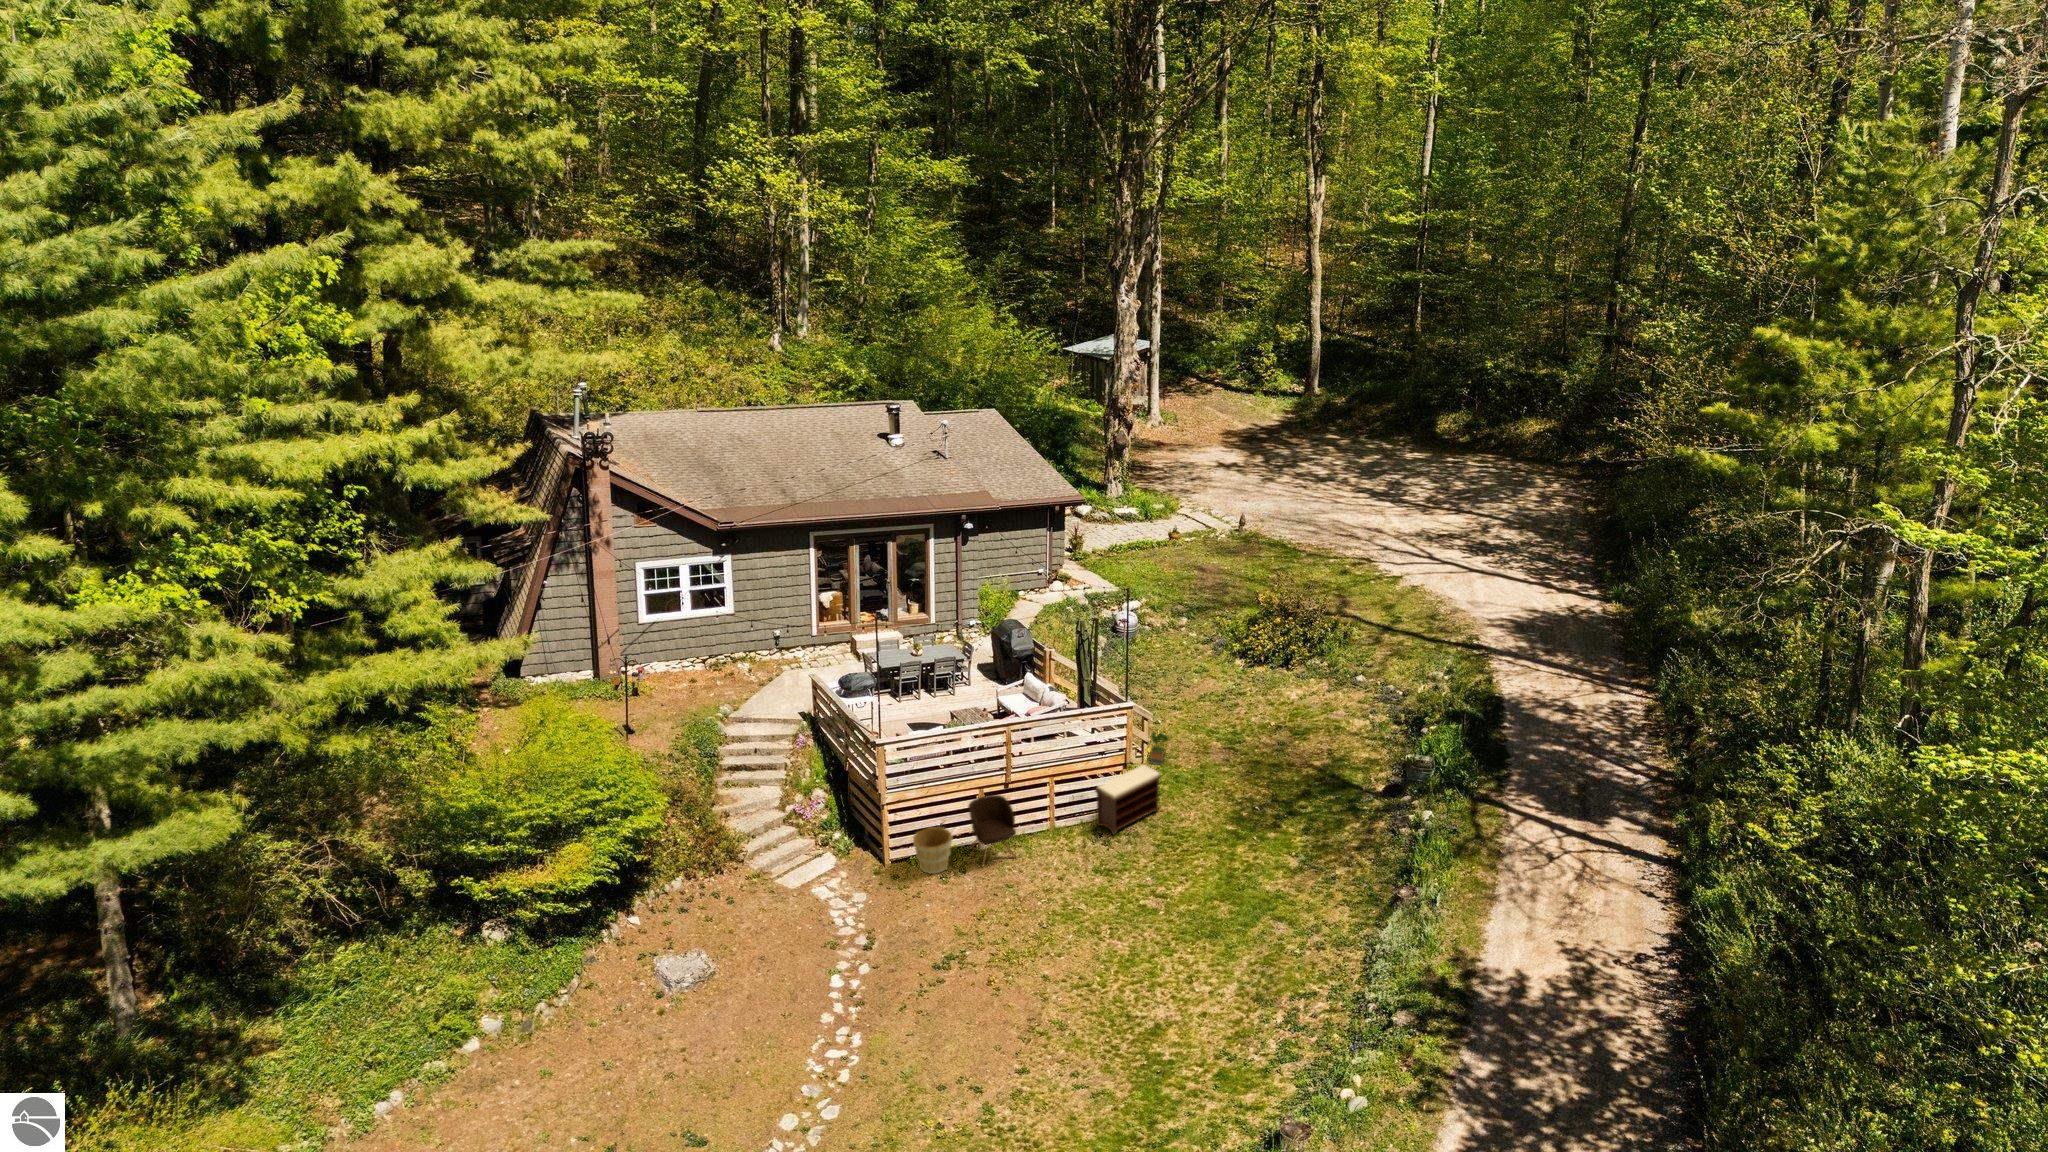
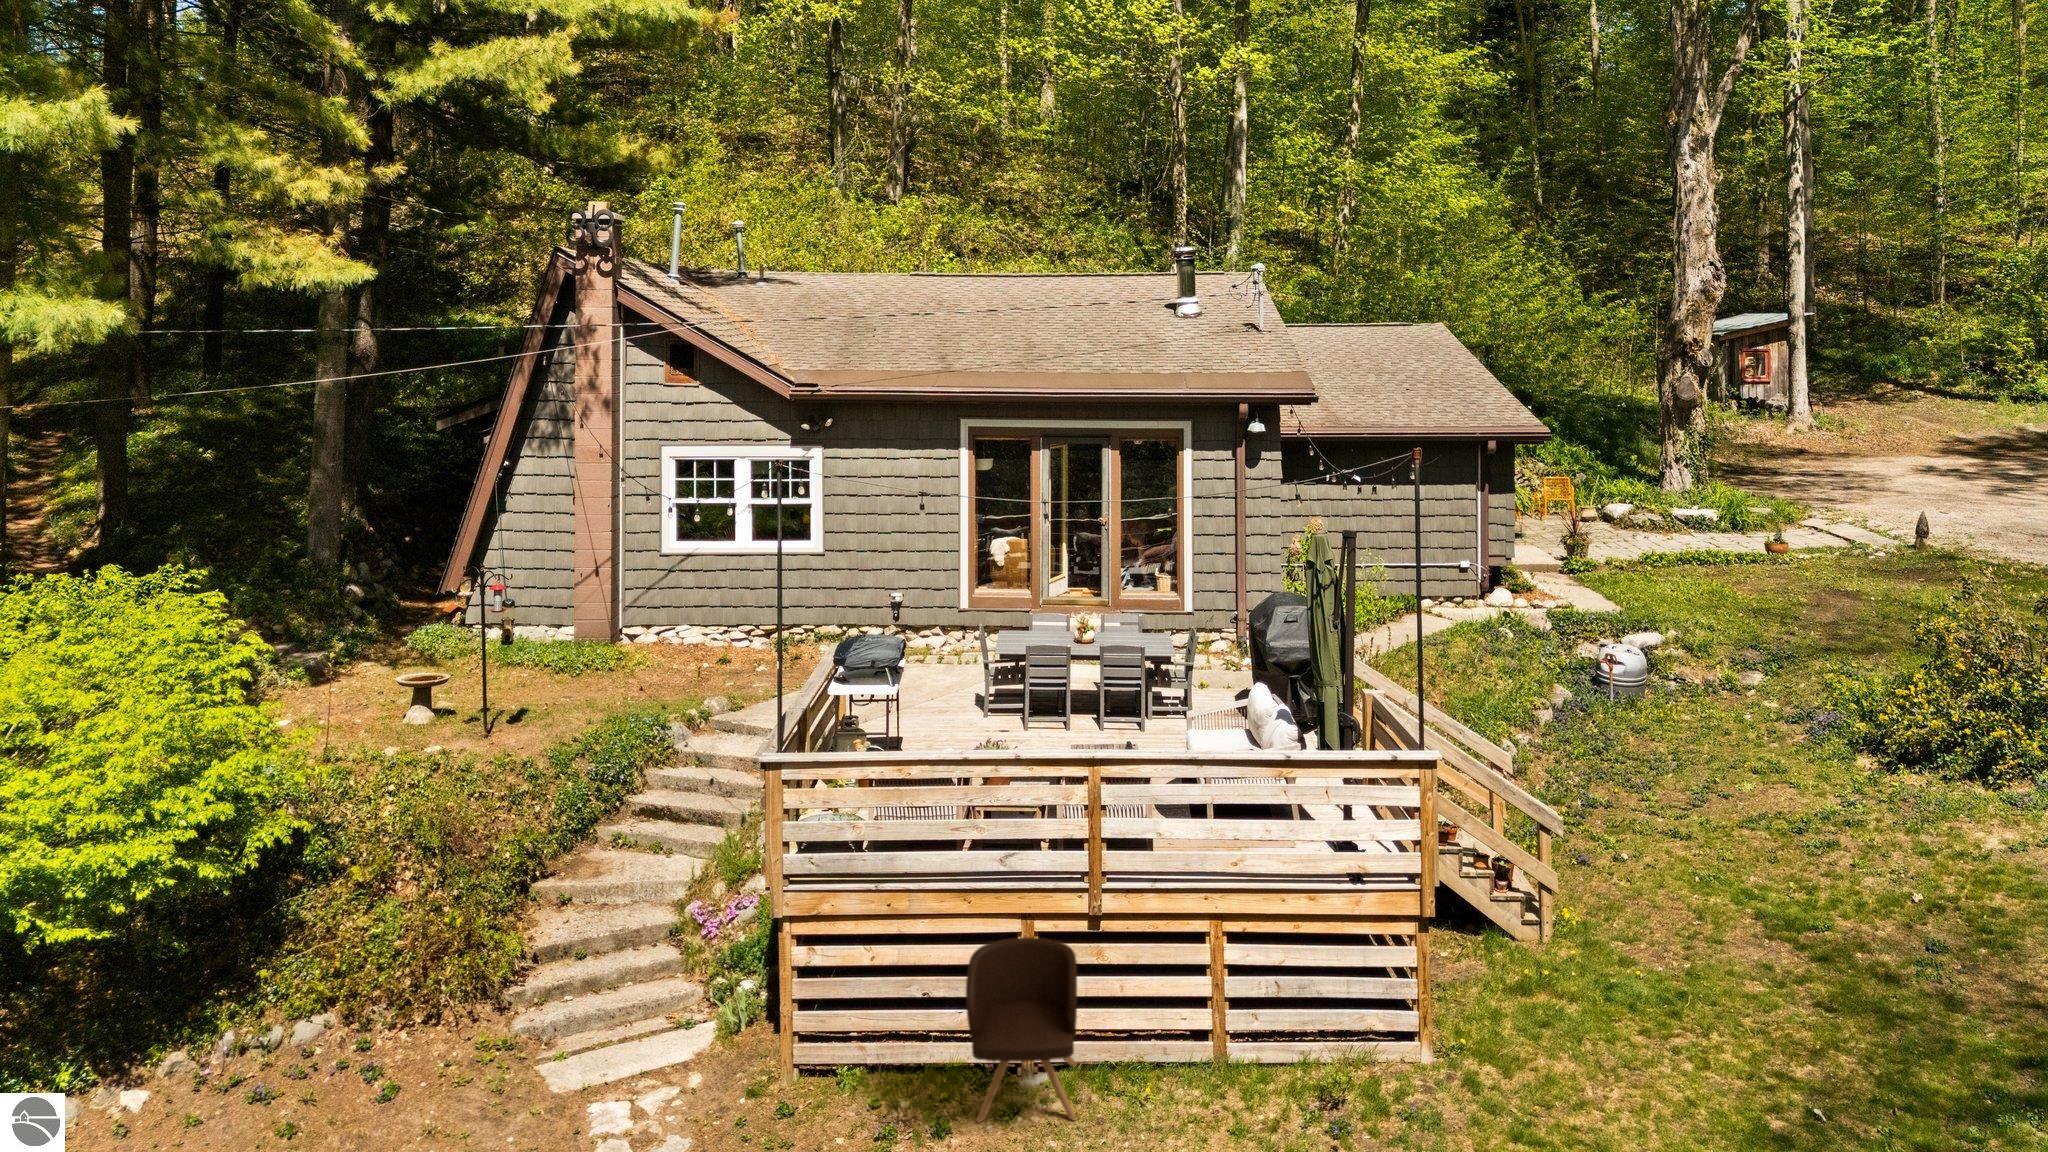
potted tree: present [1147,732,1169,765] -> none [1551,877,1621,971]
bench: present [1095,765,1161,835] -> none [1327,945,1540,1124]
wooden bucket: present [913,827,952,874] -> none [821,988,921,1109]

